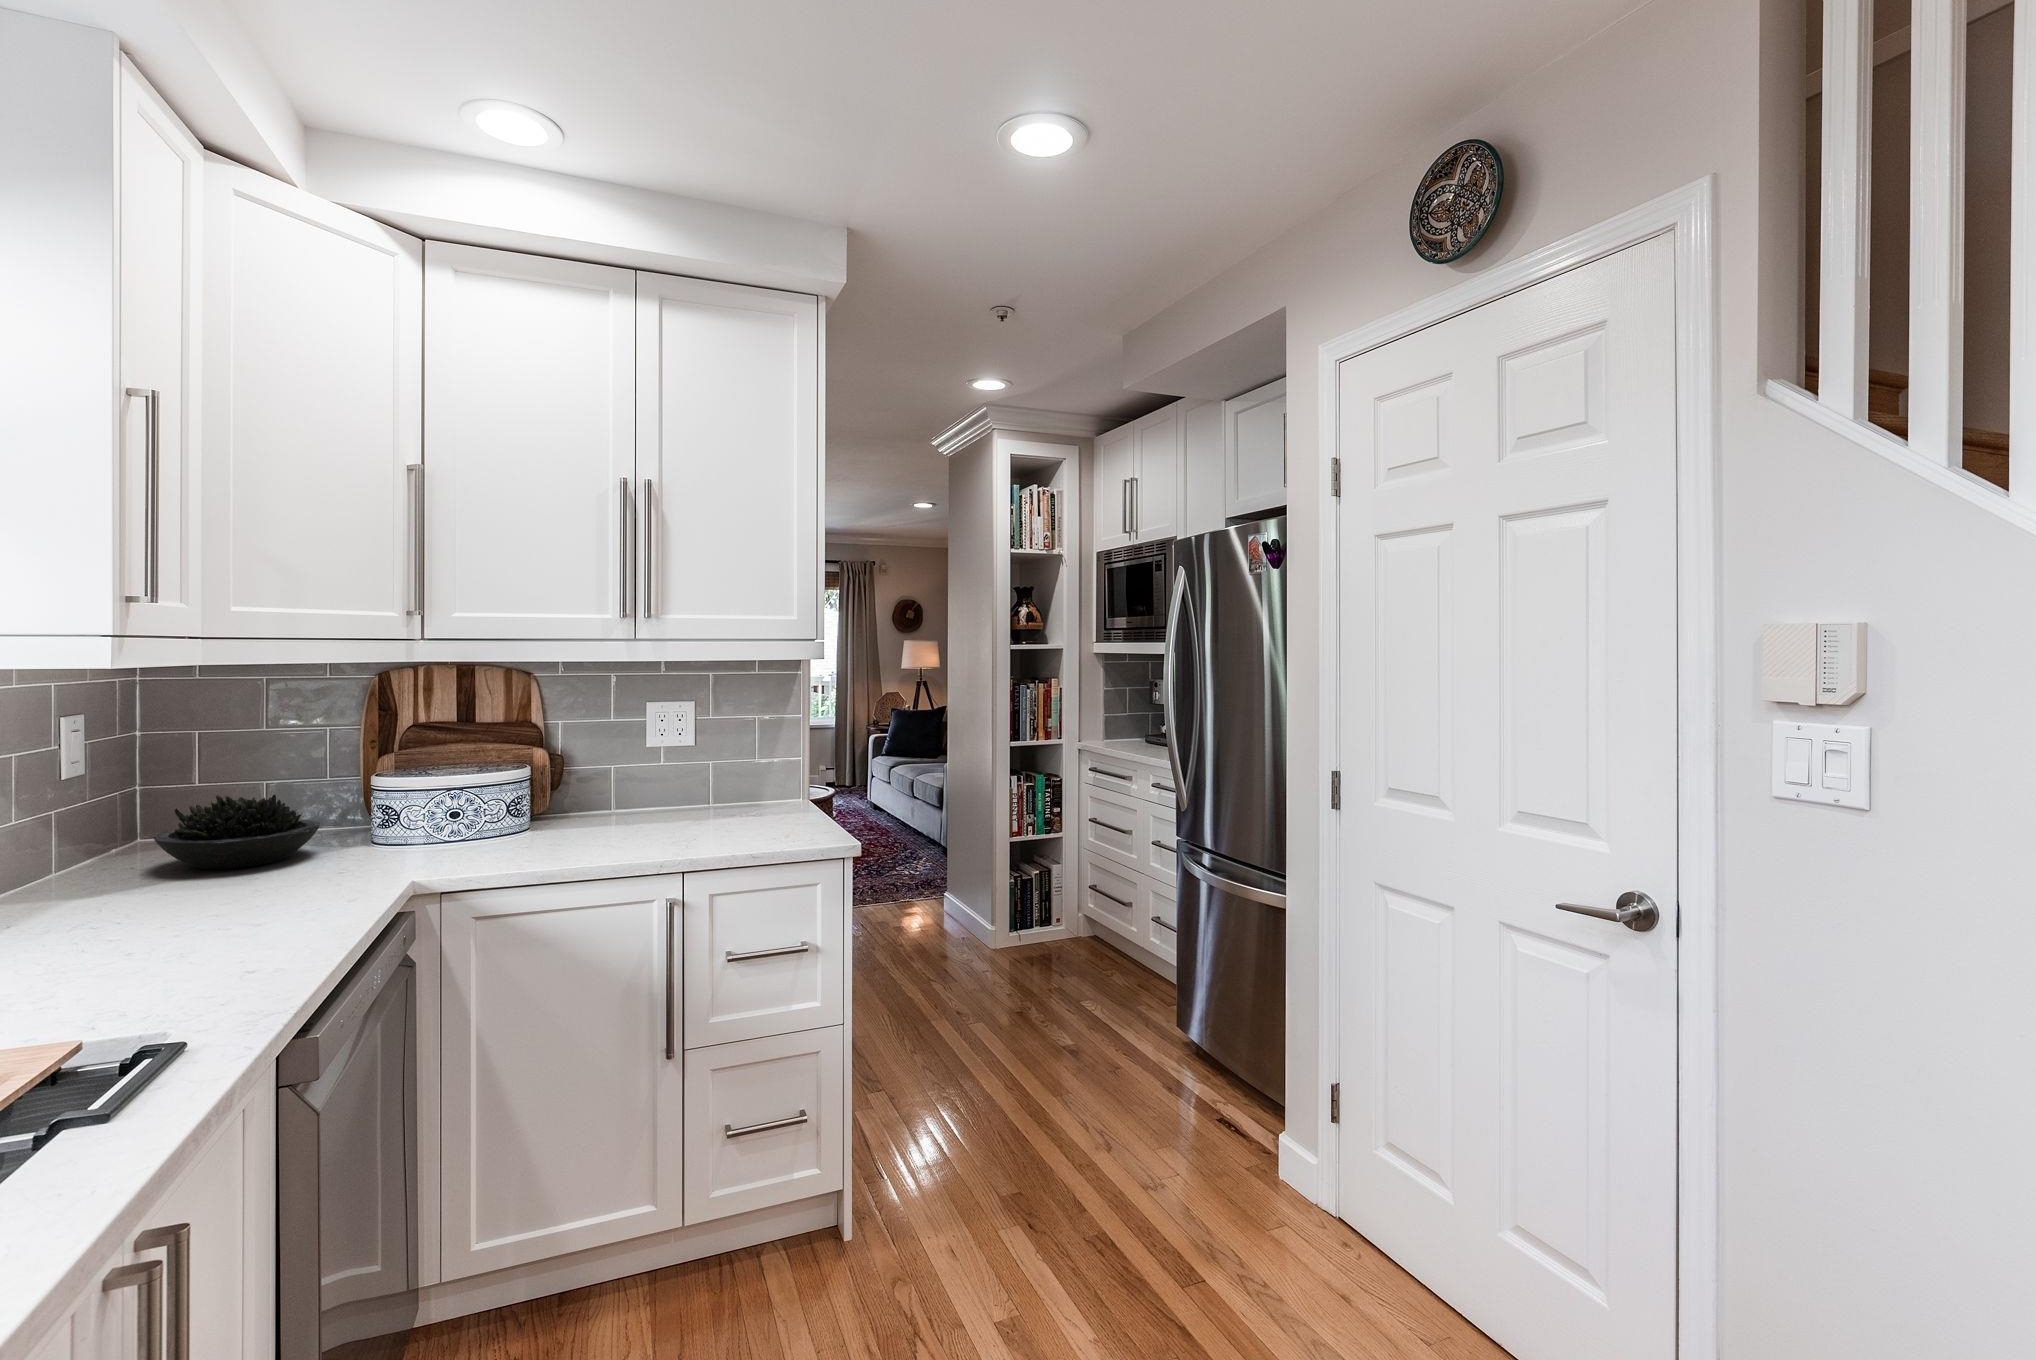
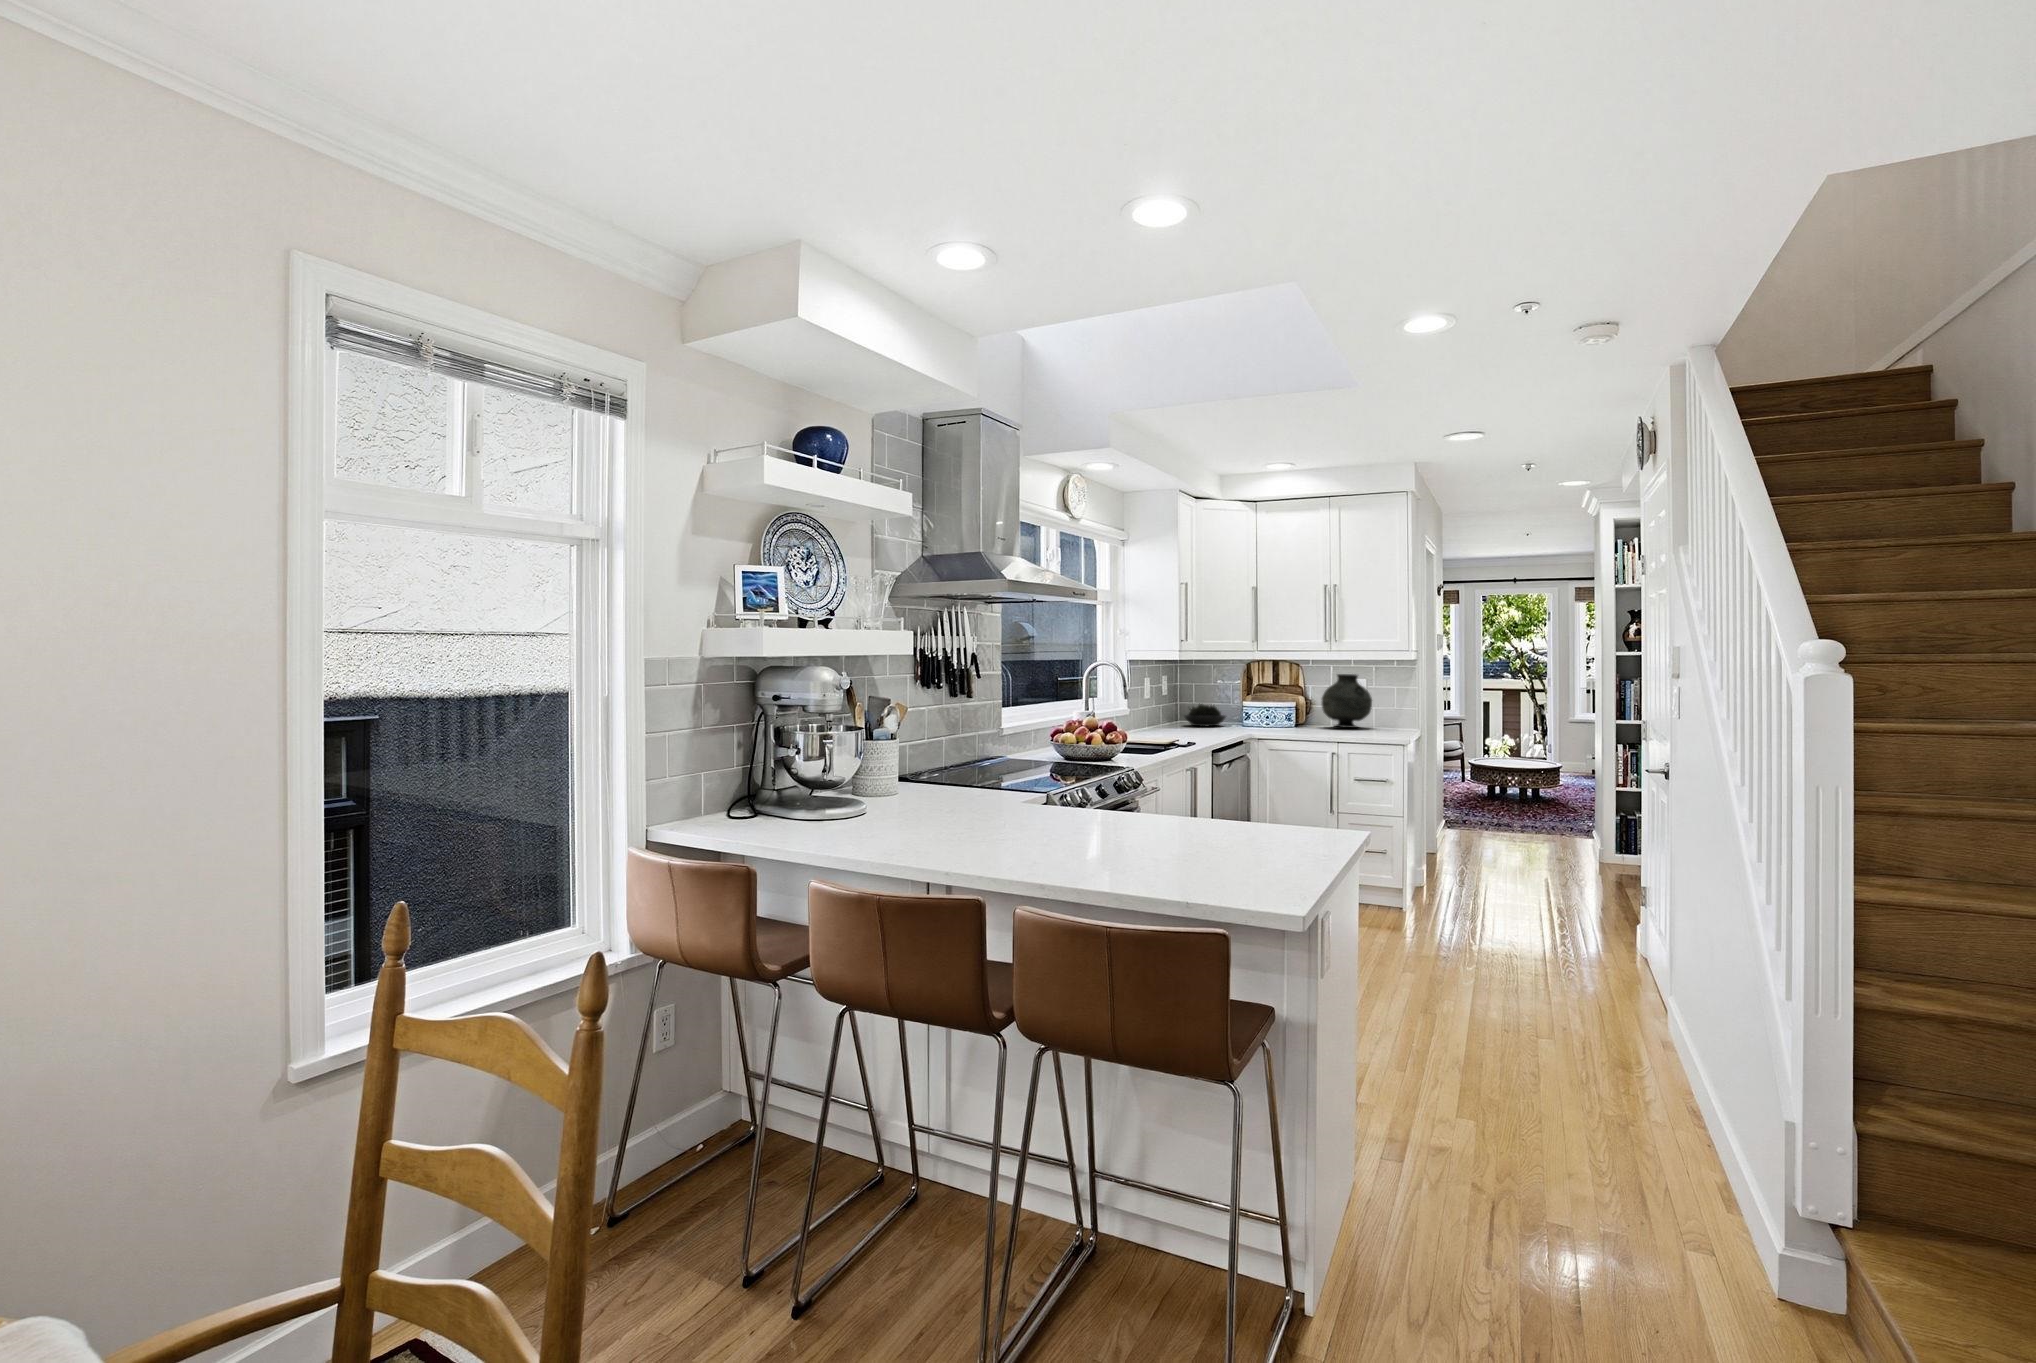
vase: none [607,698,732,831] -> present [1322,674,1372,728]

